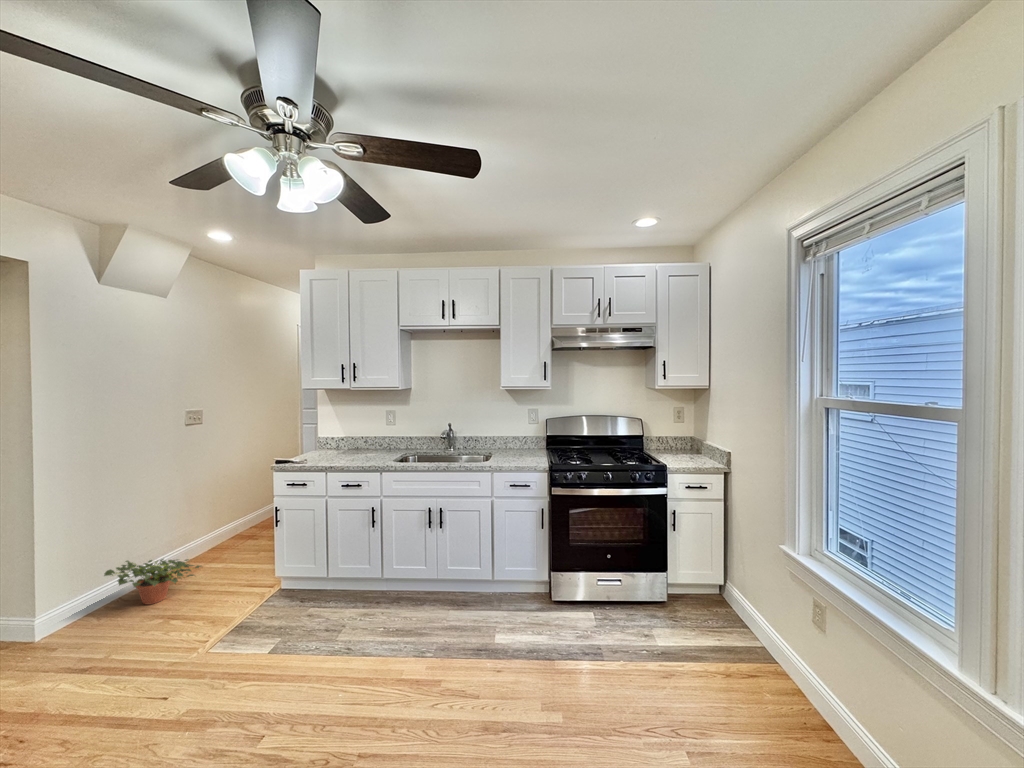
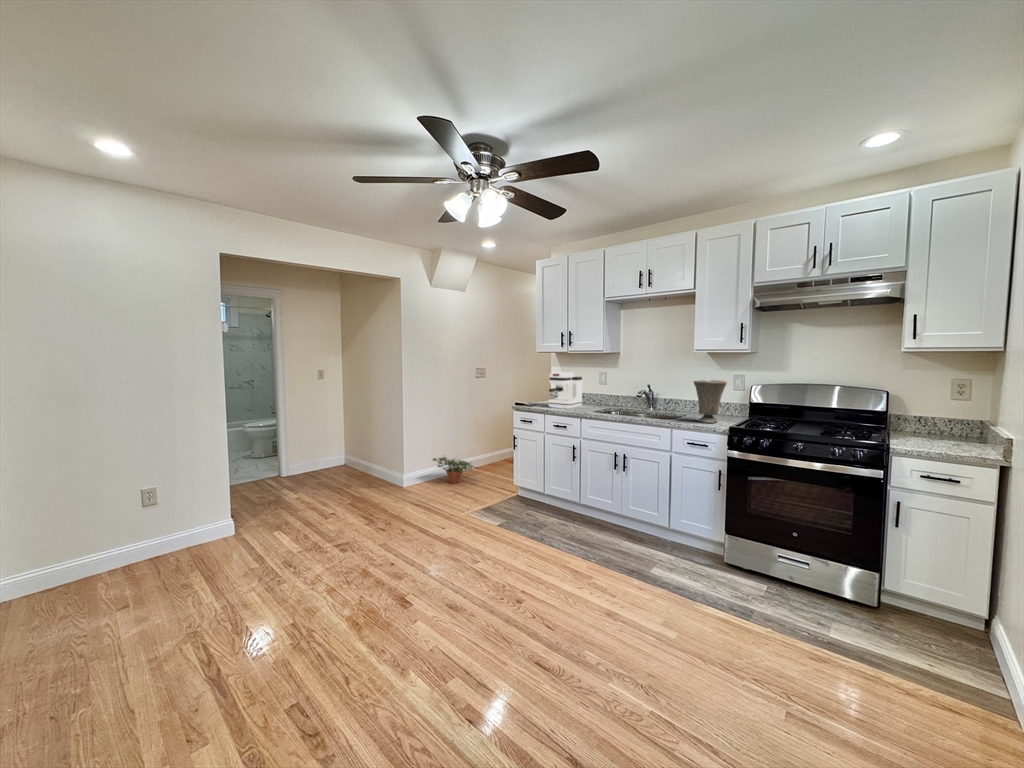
coffee maker: none [326,414,370,460] -> present [548,372,582,409]
vase: none [505,417,535,461] -> present [694,380,727,423]

